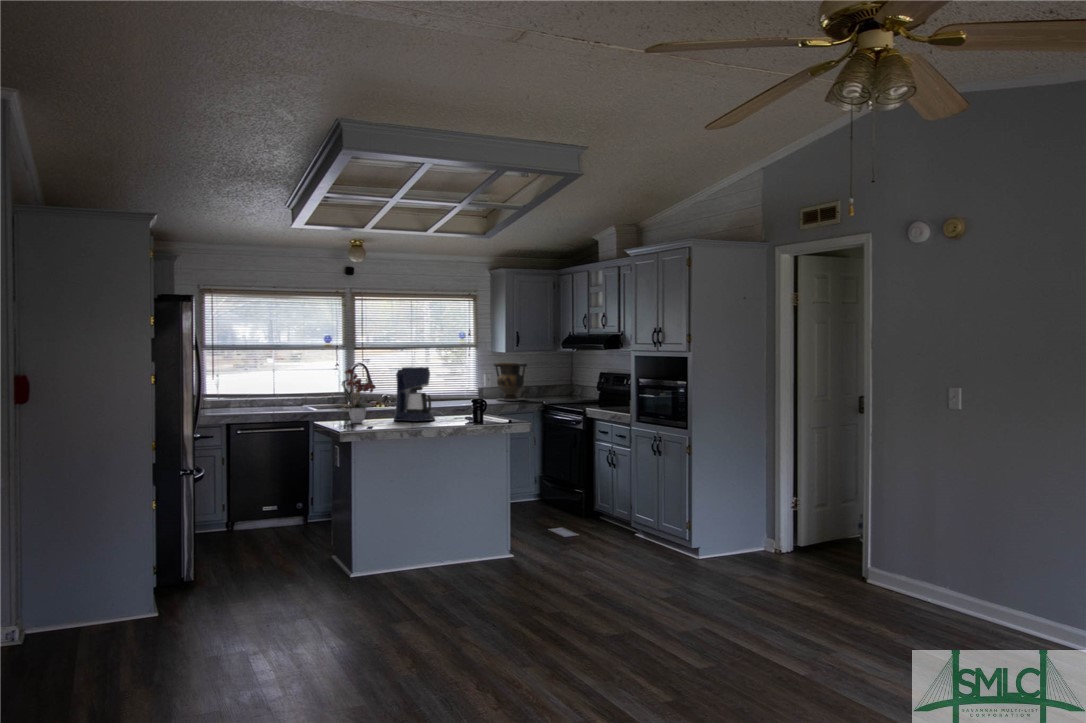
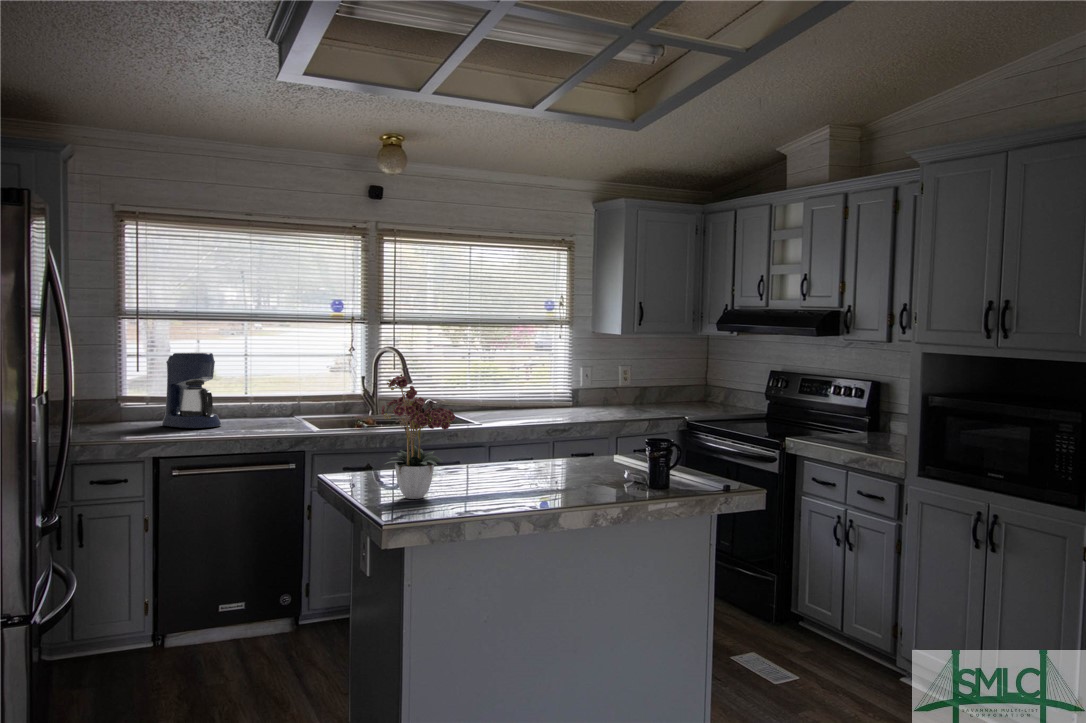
vase: present [494,363,527,401] -> none [600,351,656,413]
coffee maker: present [394,367,435,421] -> present [162,352,222,428]

